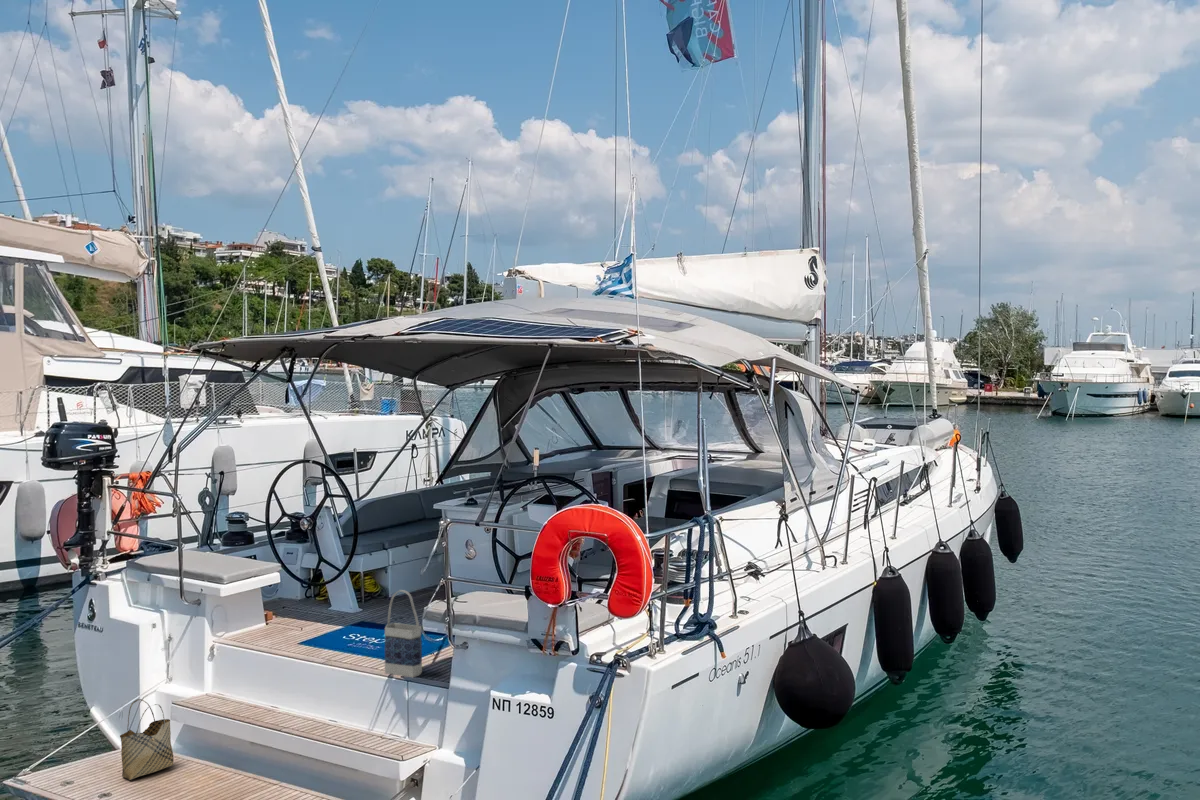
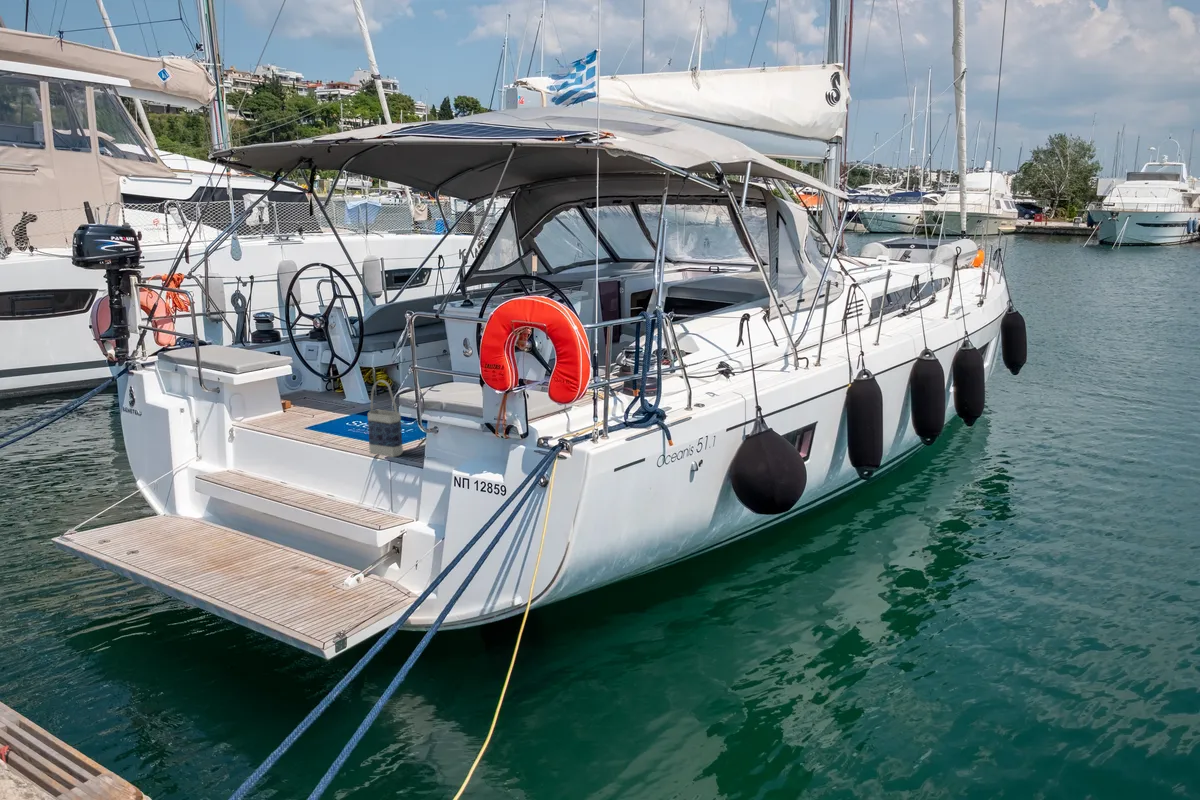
woven basket: present [120,699,174,780] -> none [148,471,198,537]

